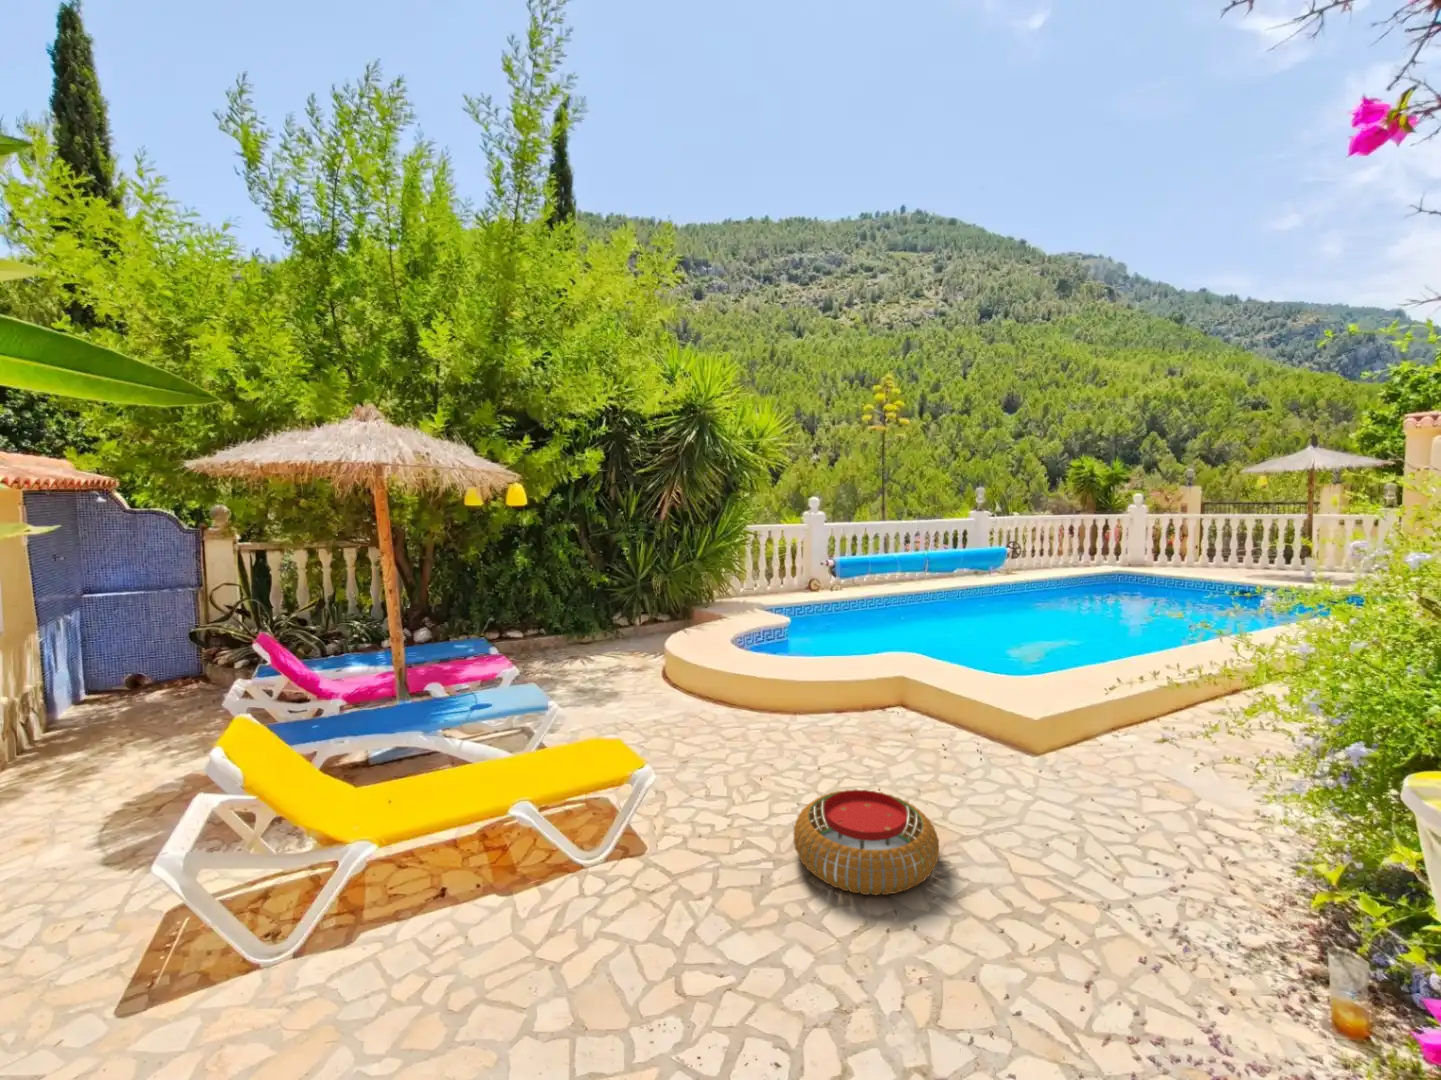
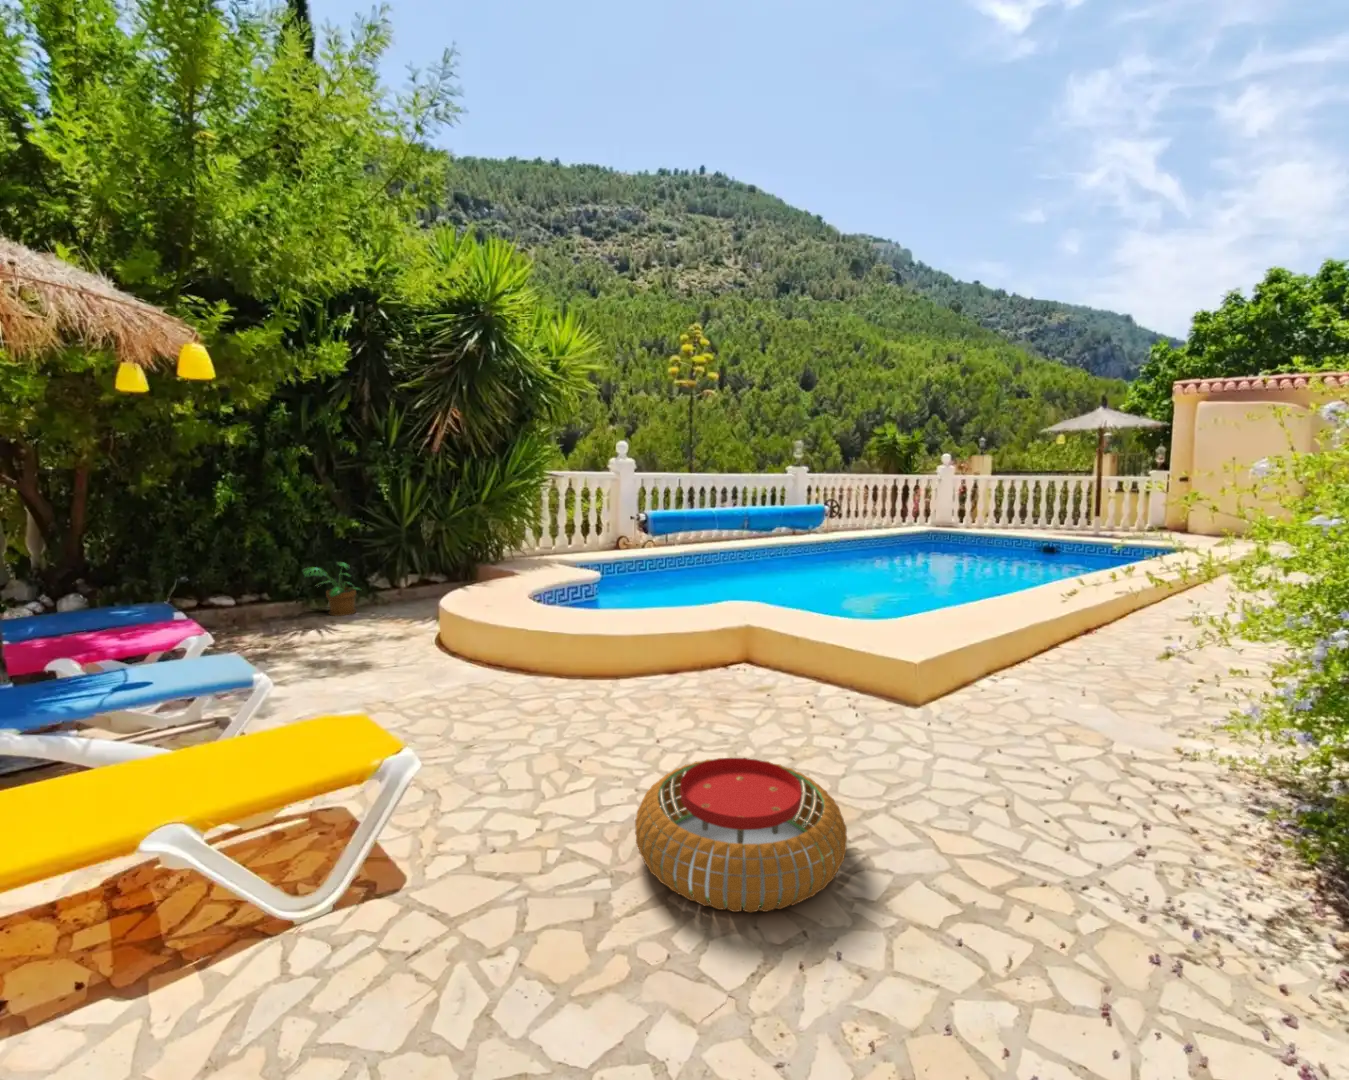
potted plant: none [564,608,605,651] -> present [303,562,359,616]

